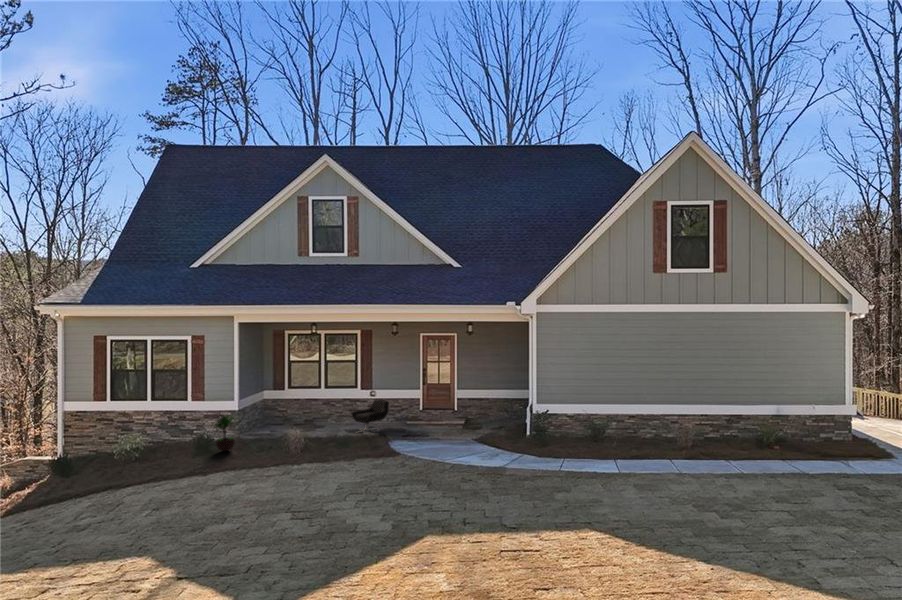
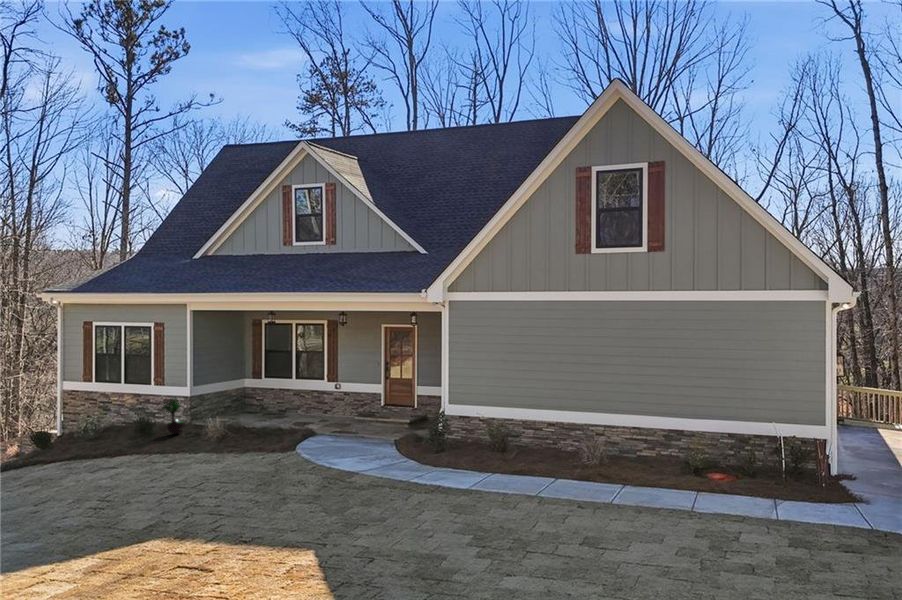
lounge chair: present [351,400,389,430] -> none [310,393,347,426]

